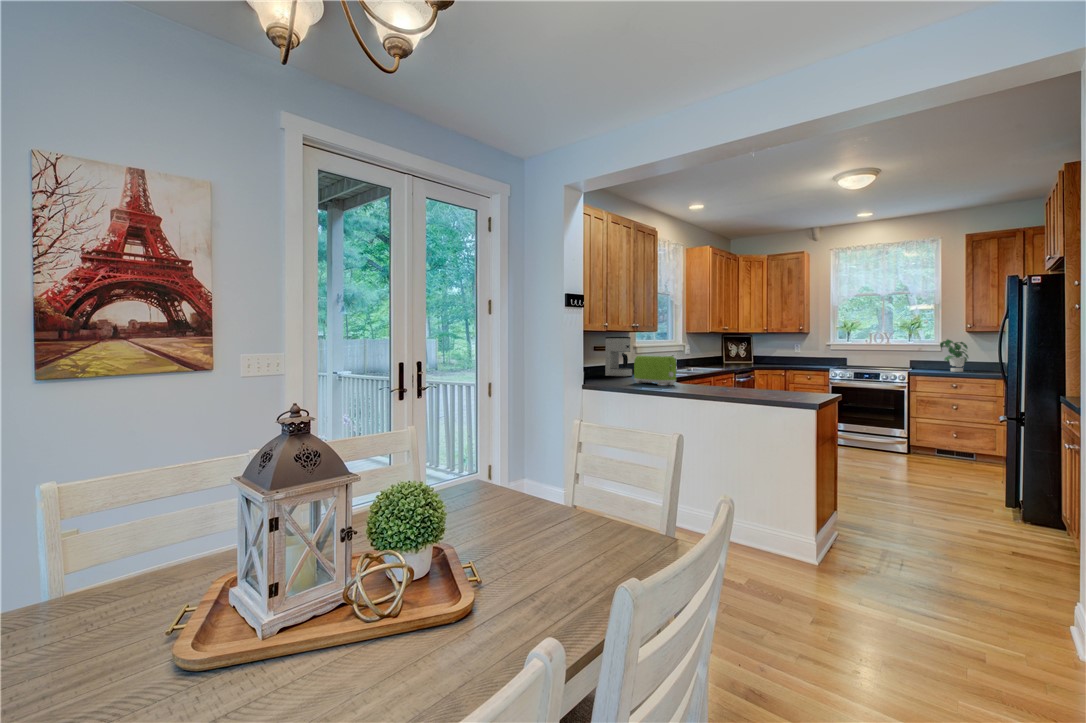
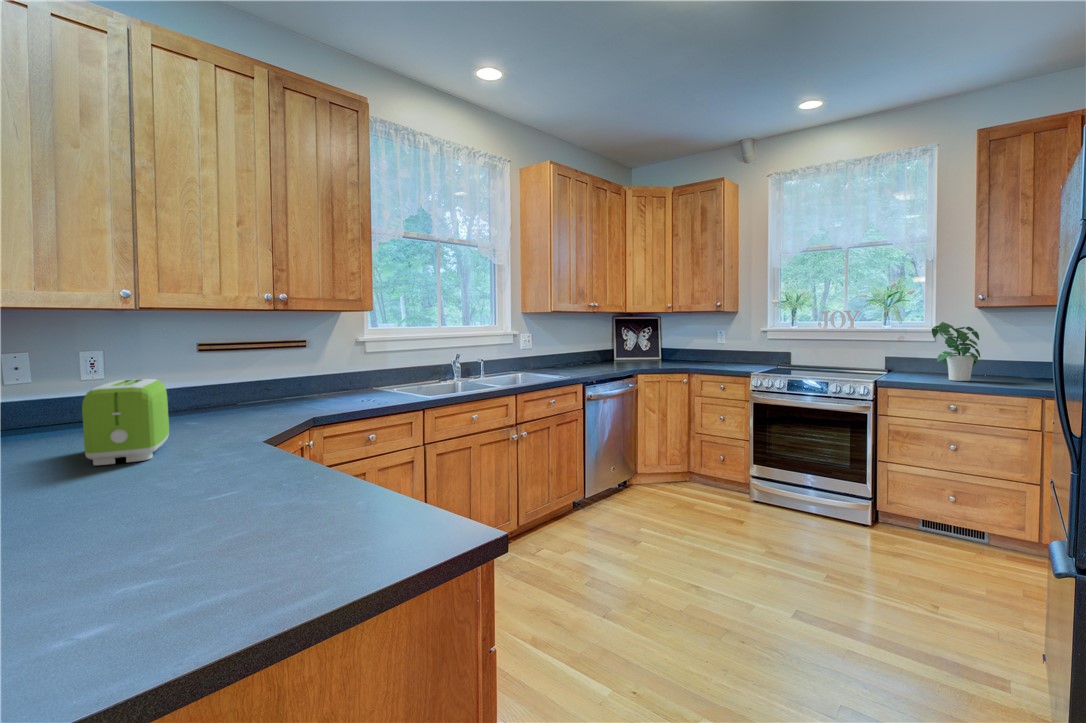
coffee maker: present [605,337,632,377] -> none [232,329,288,410]

